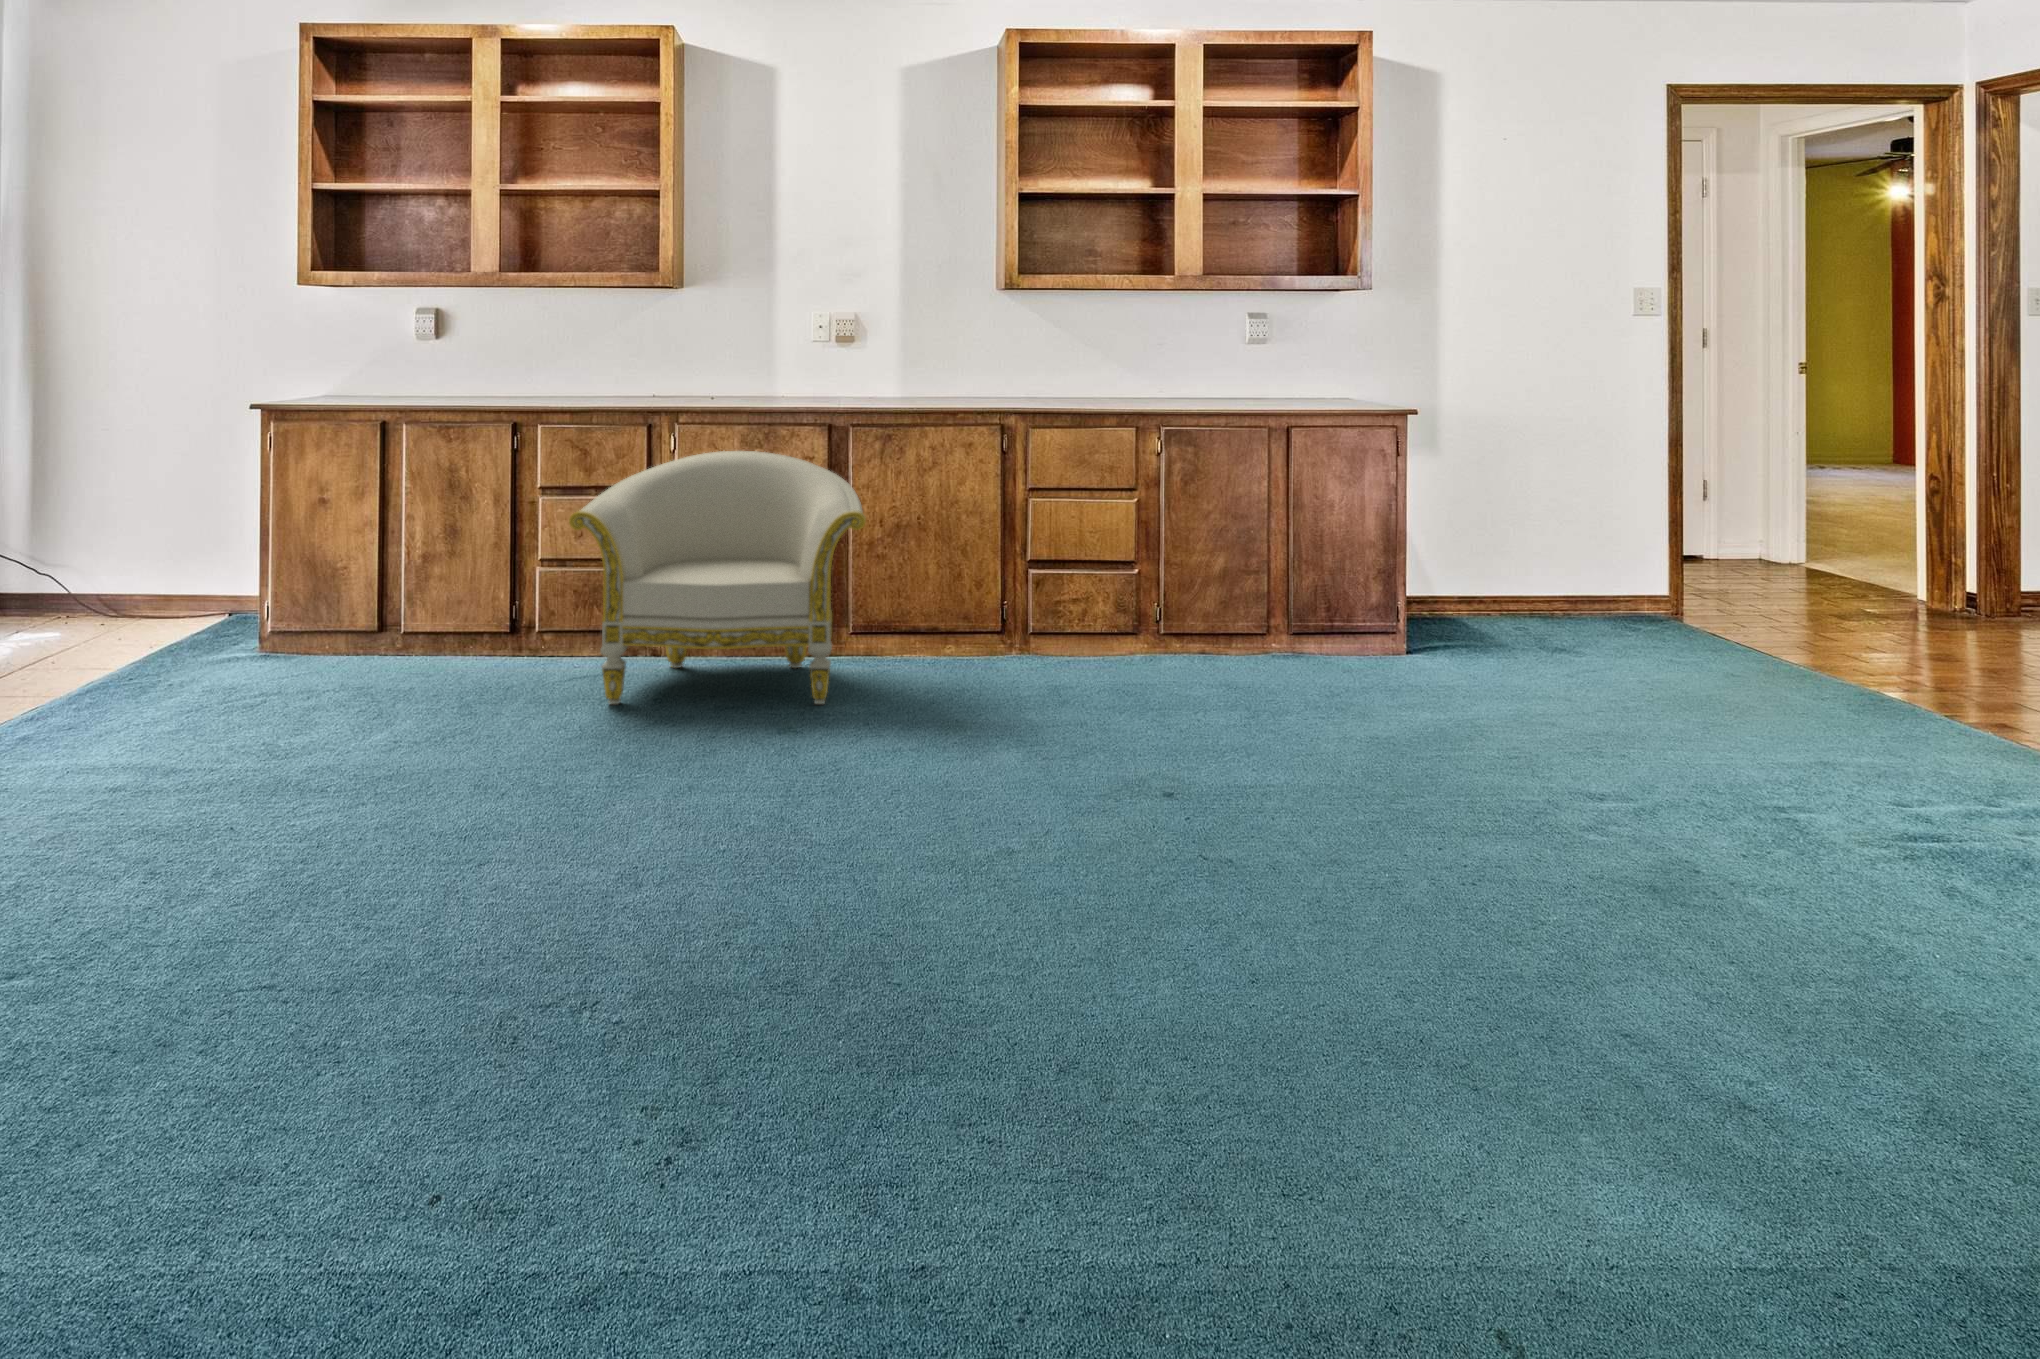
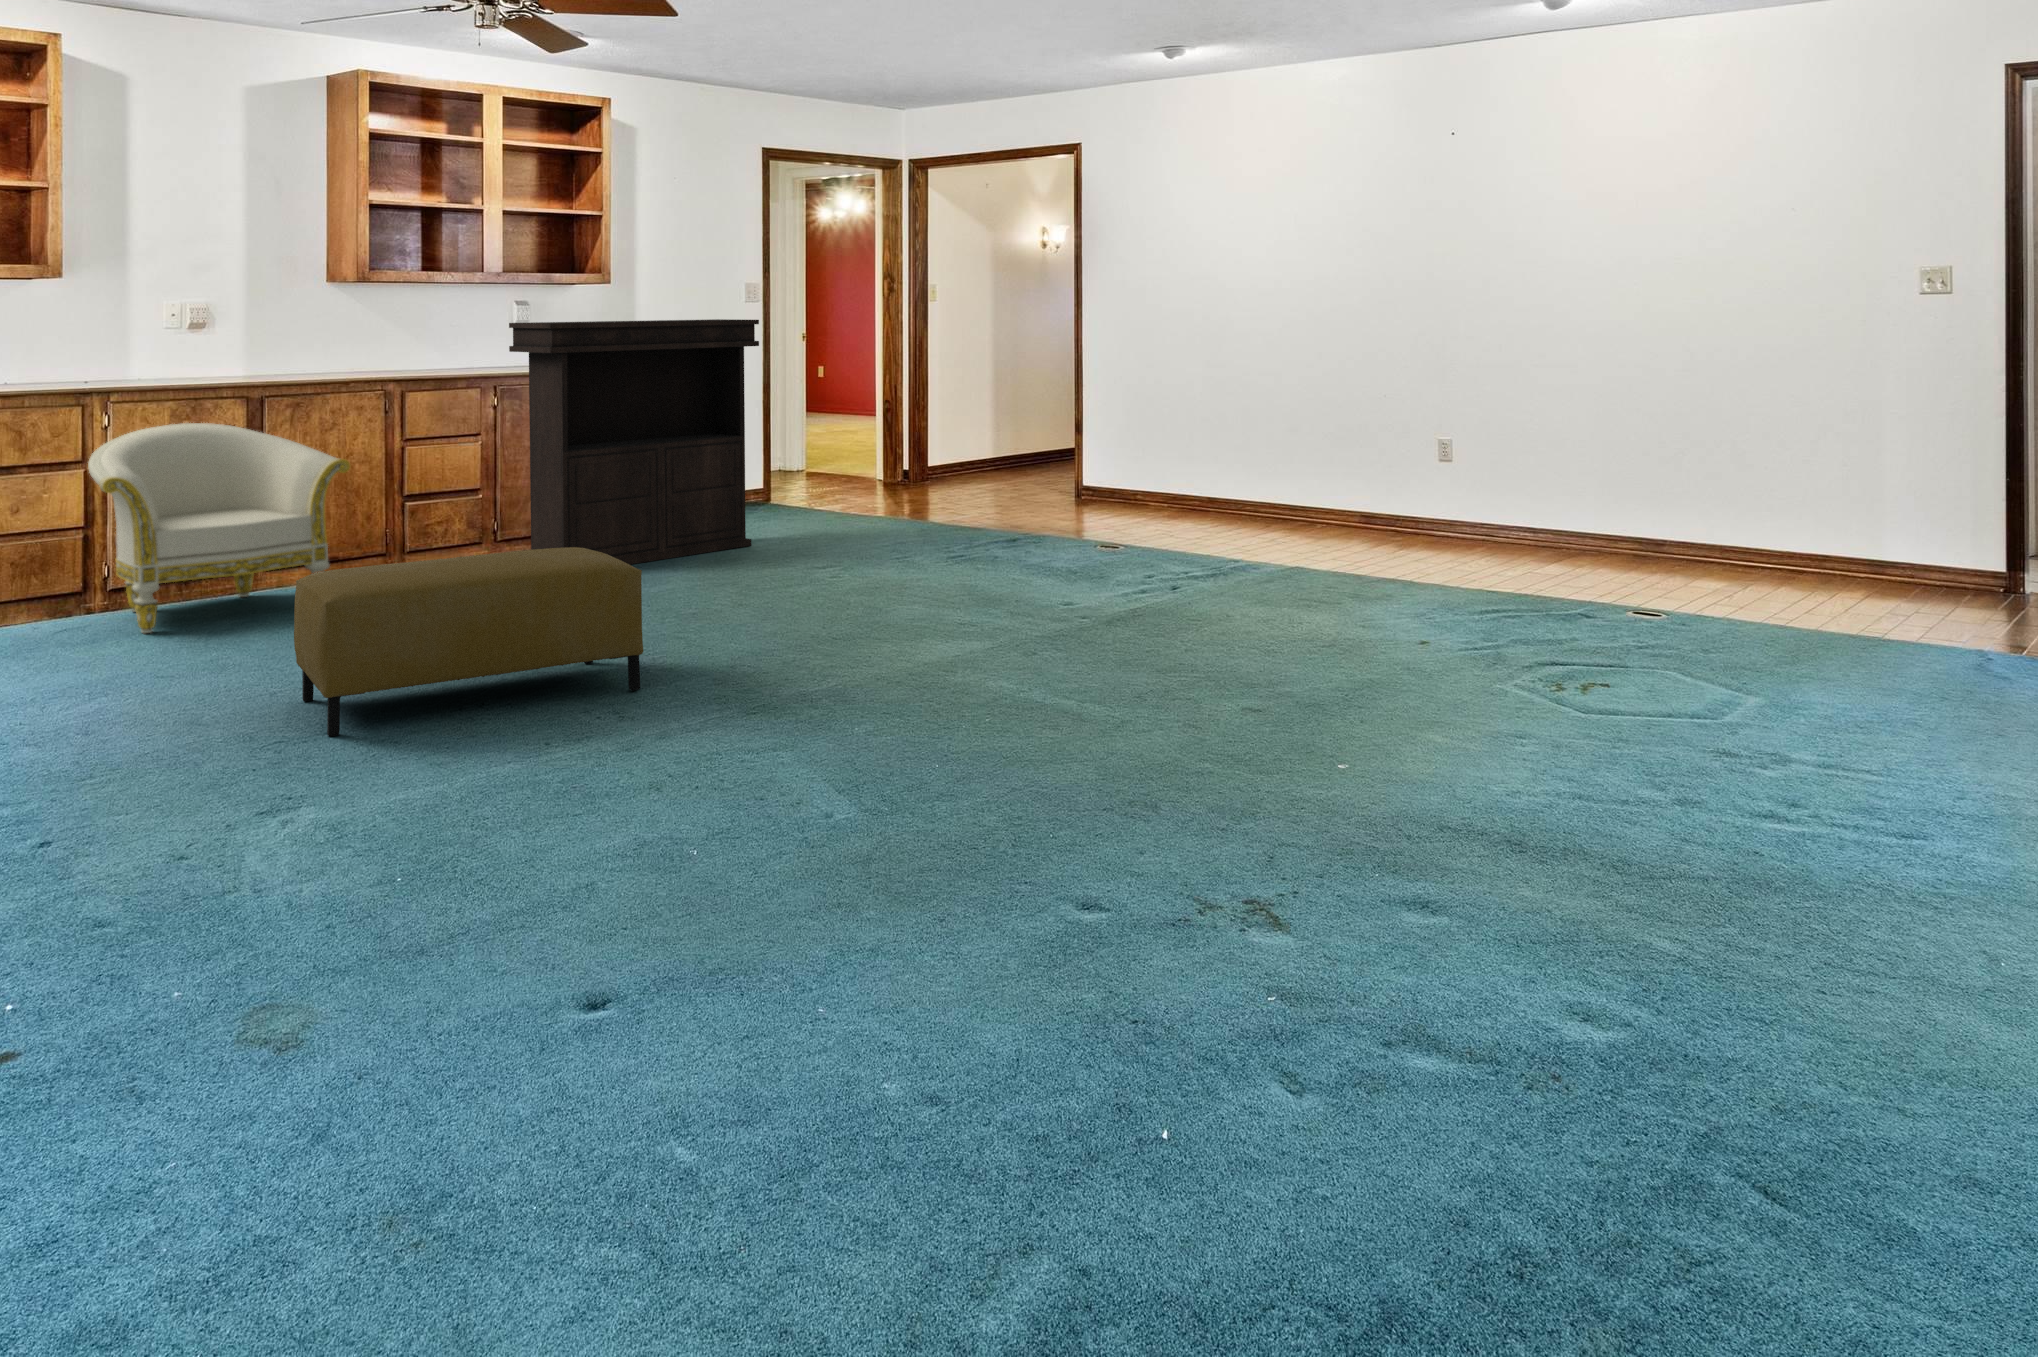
console table: none [1130,336,1539,711] -> present [509,319,759,564]
ottoman: none [293,701,901,1070] -> present [294,547,643,736]

